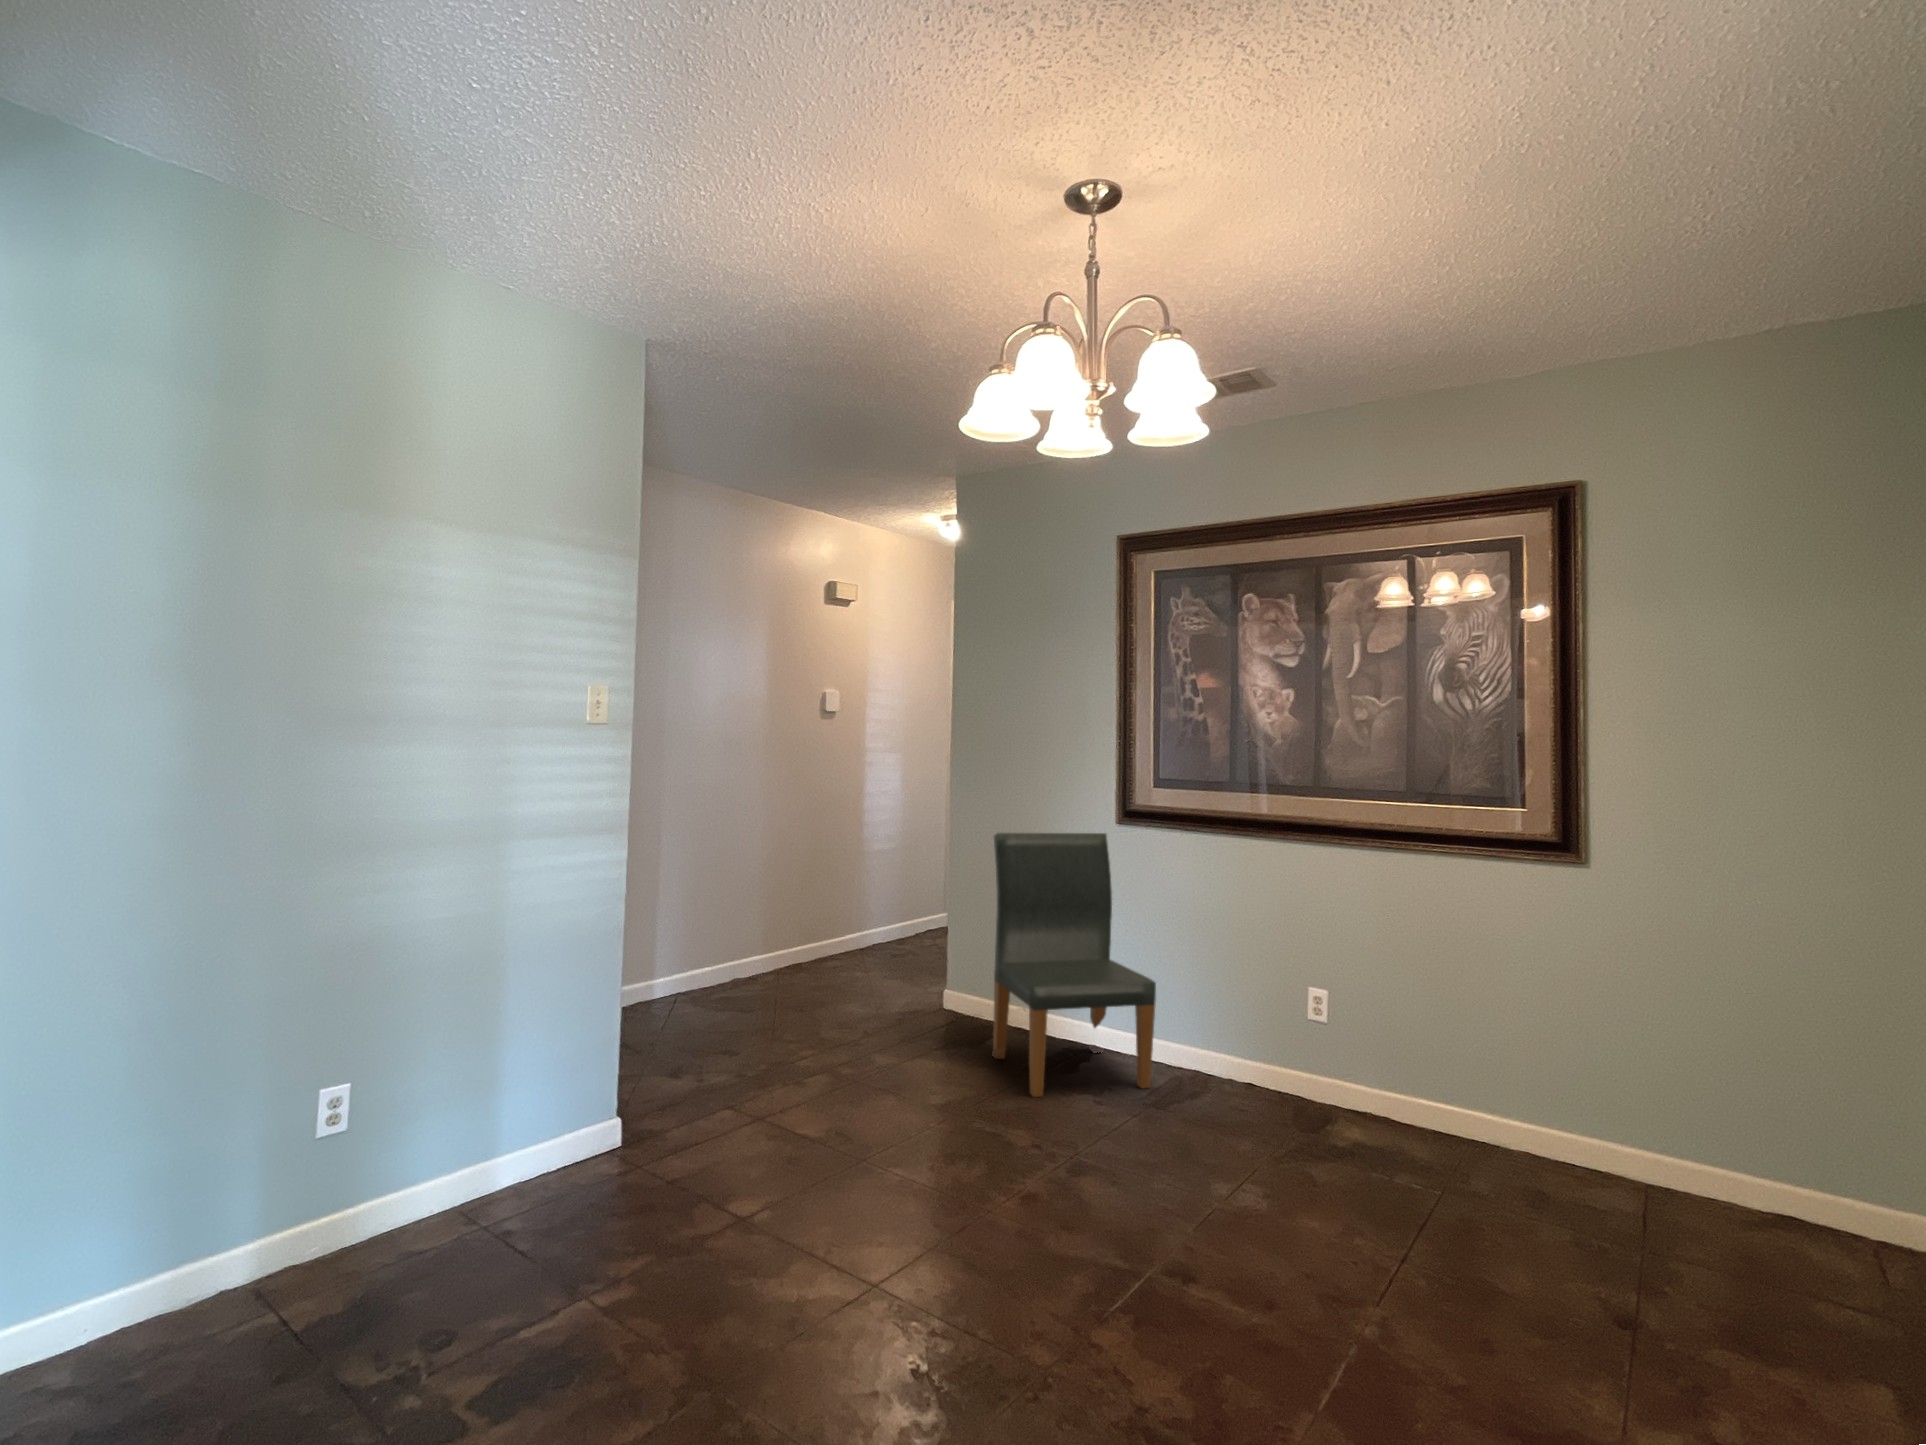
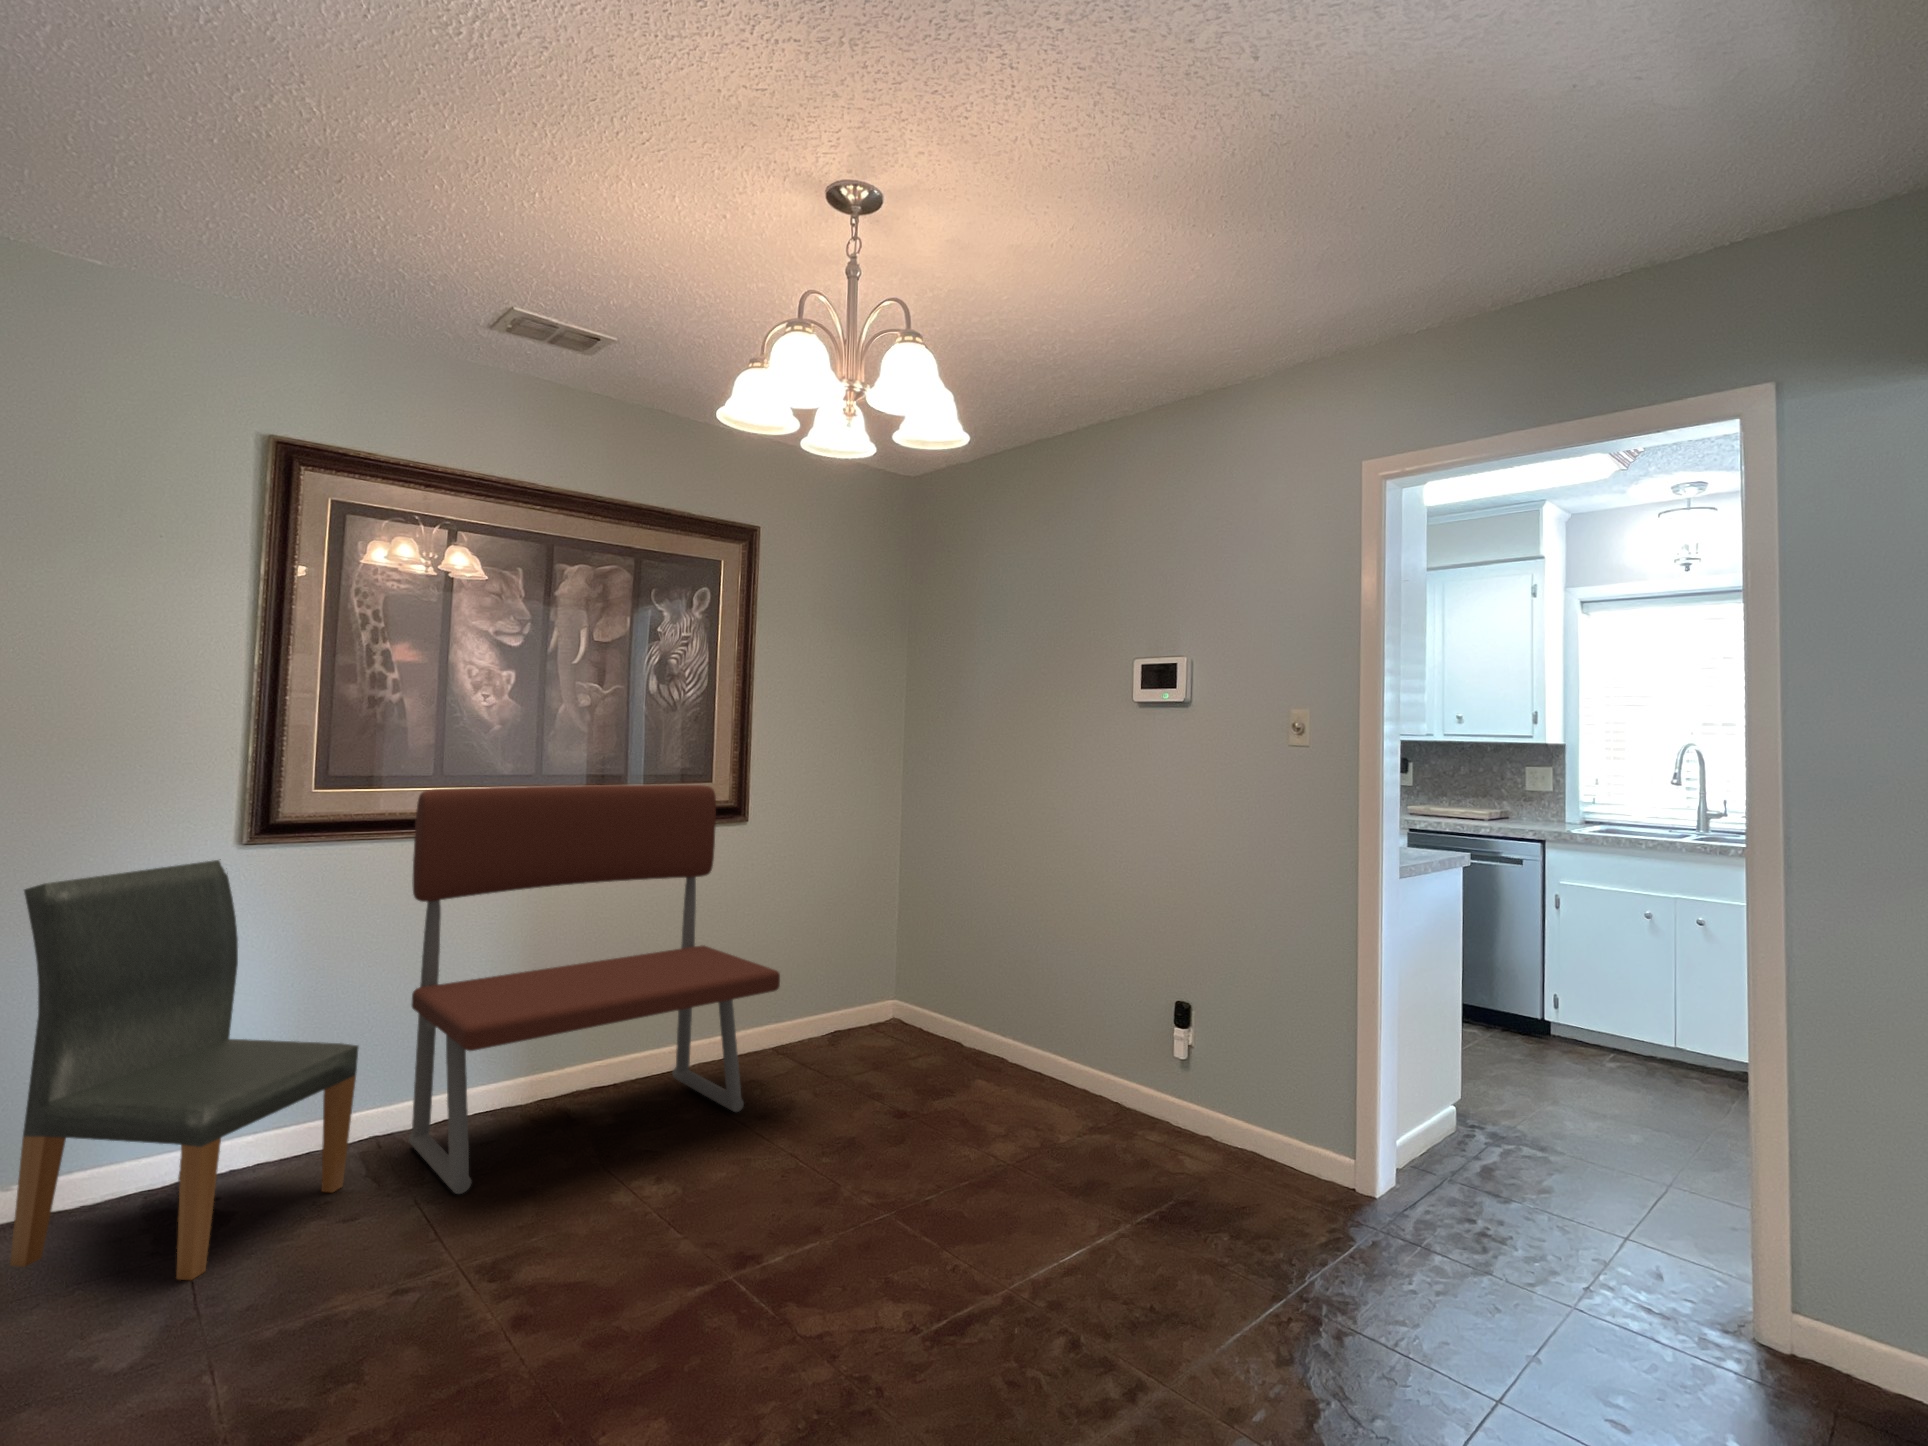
bench: none [1176,790,1526,1180] -> present [408,785,780,1194]

